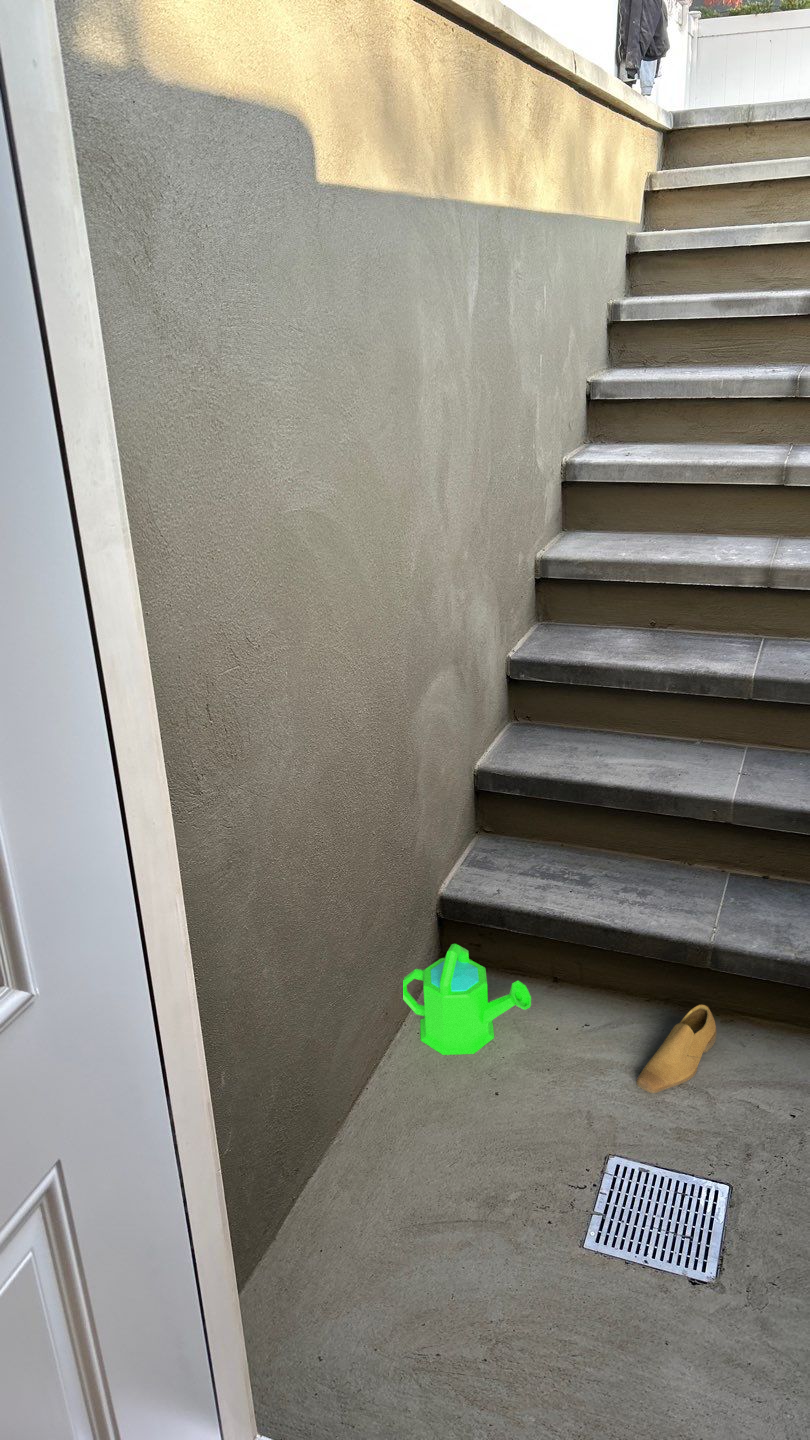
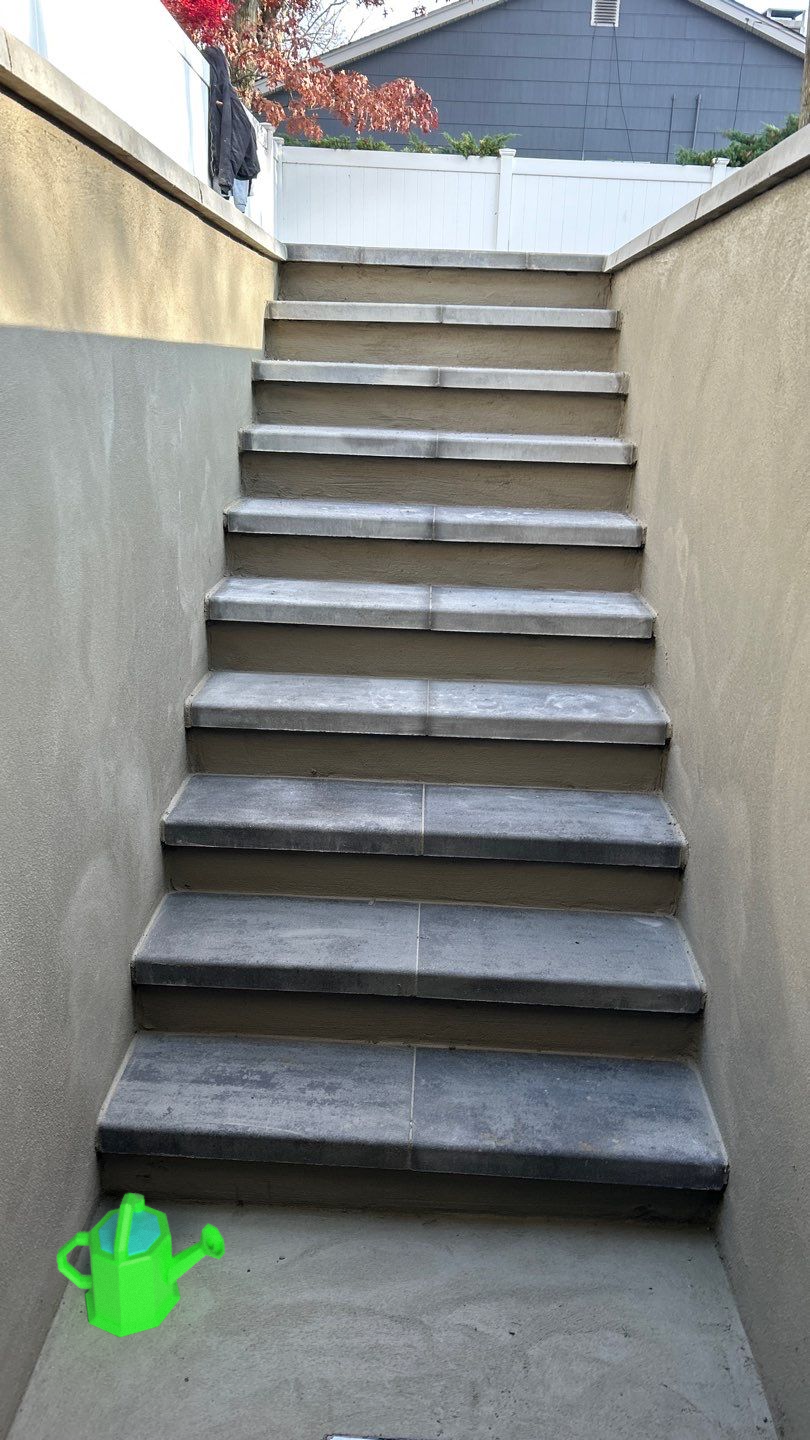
shoe: present [636,1005,717,1093] -> none [353,1207,427,1330]

